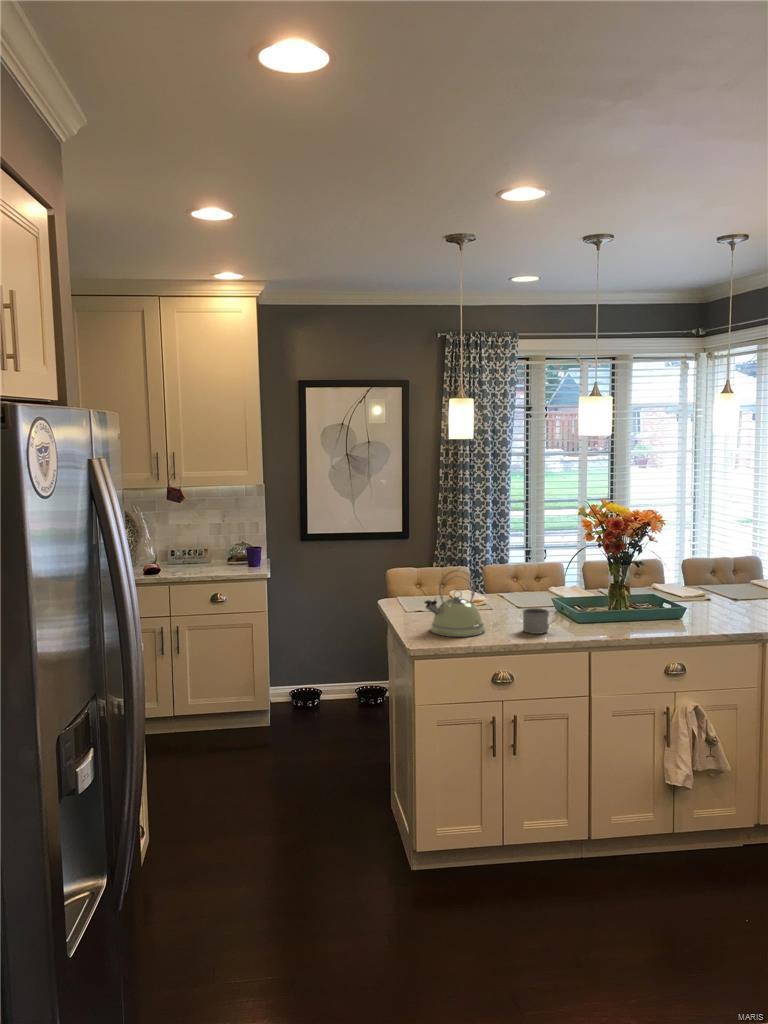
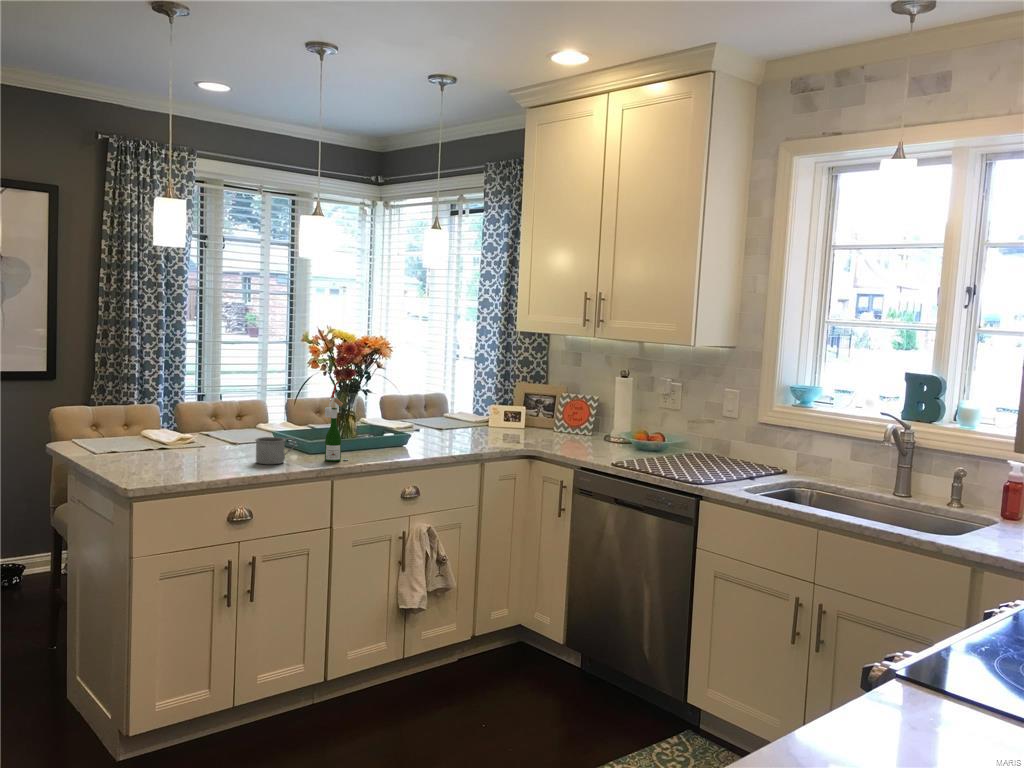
wine bottle: none [586,559,609,634] -> present [325,381,348,461]
kettle: present [424,570,485,637] -> none [137,394,212,473]

